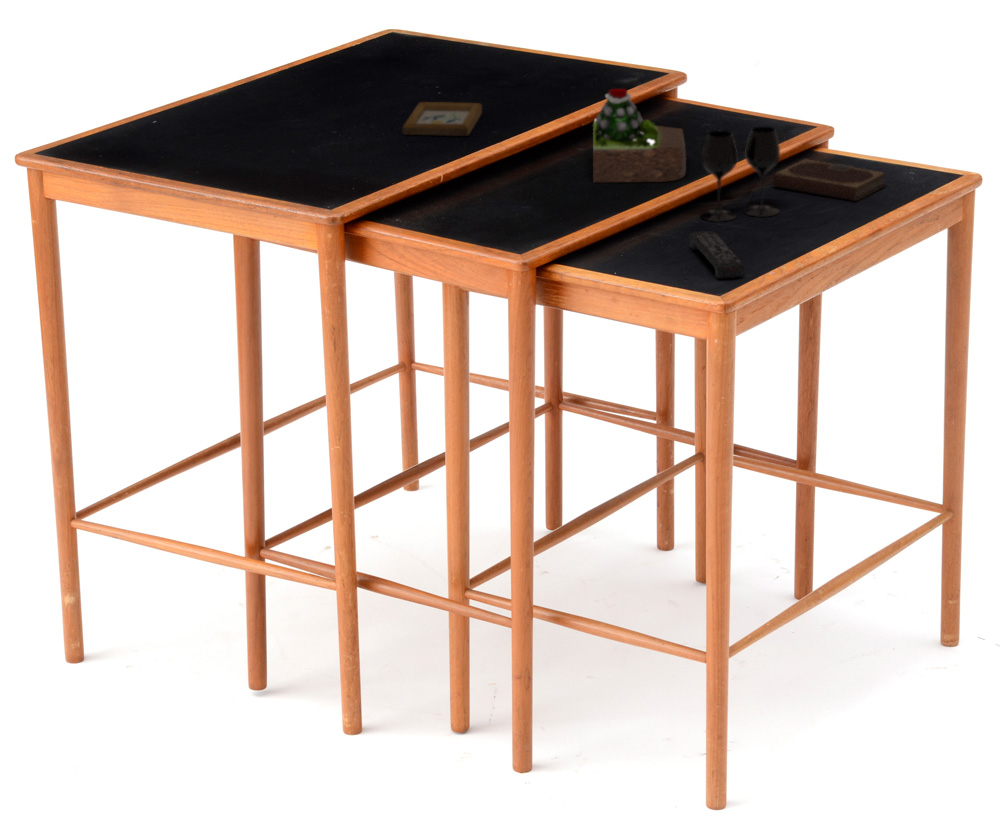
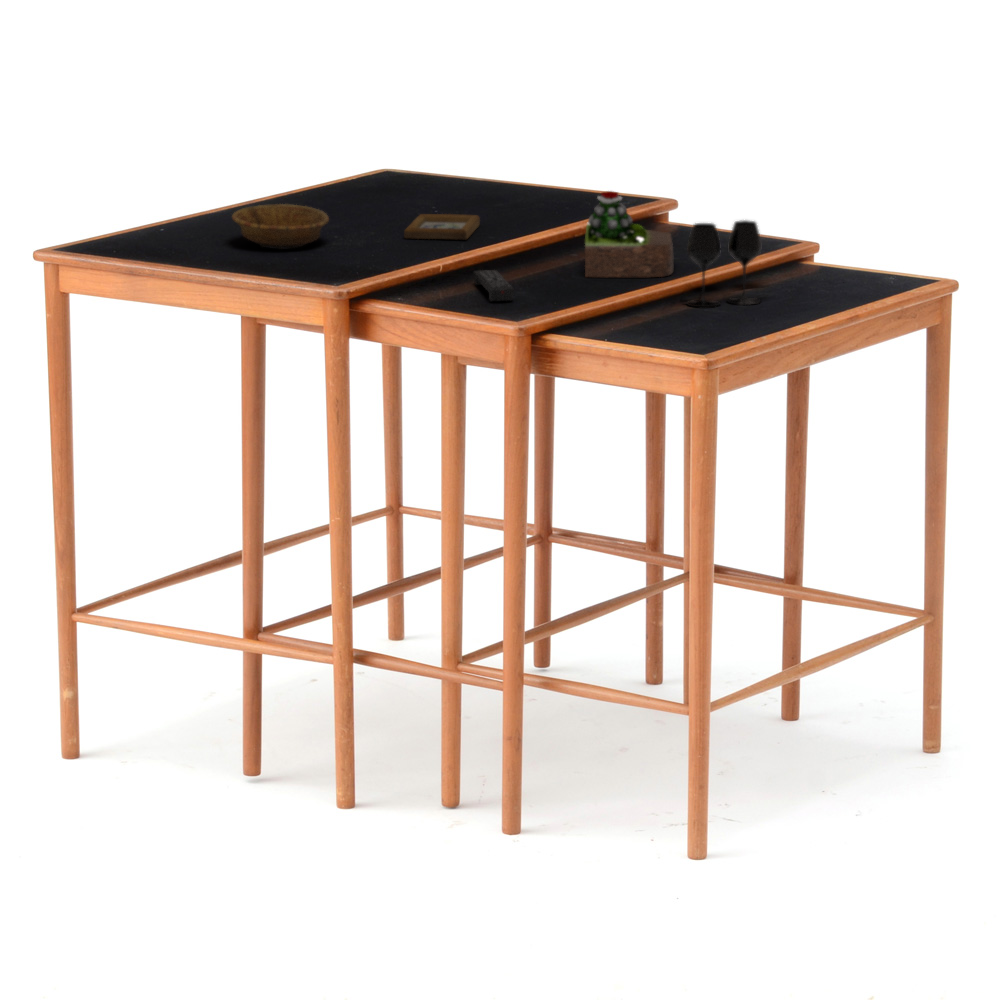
decorative bowl: none [221,100,323,153] -> present [232,204,329,249]
notebook: present [773,160,885,201] -> none [756,264,863,295]
remote control: present [689,231,744,279] -> present [473,270,514,301]

